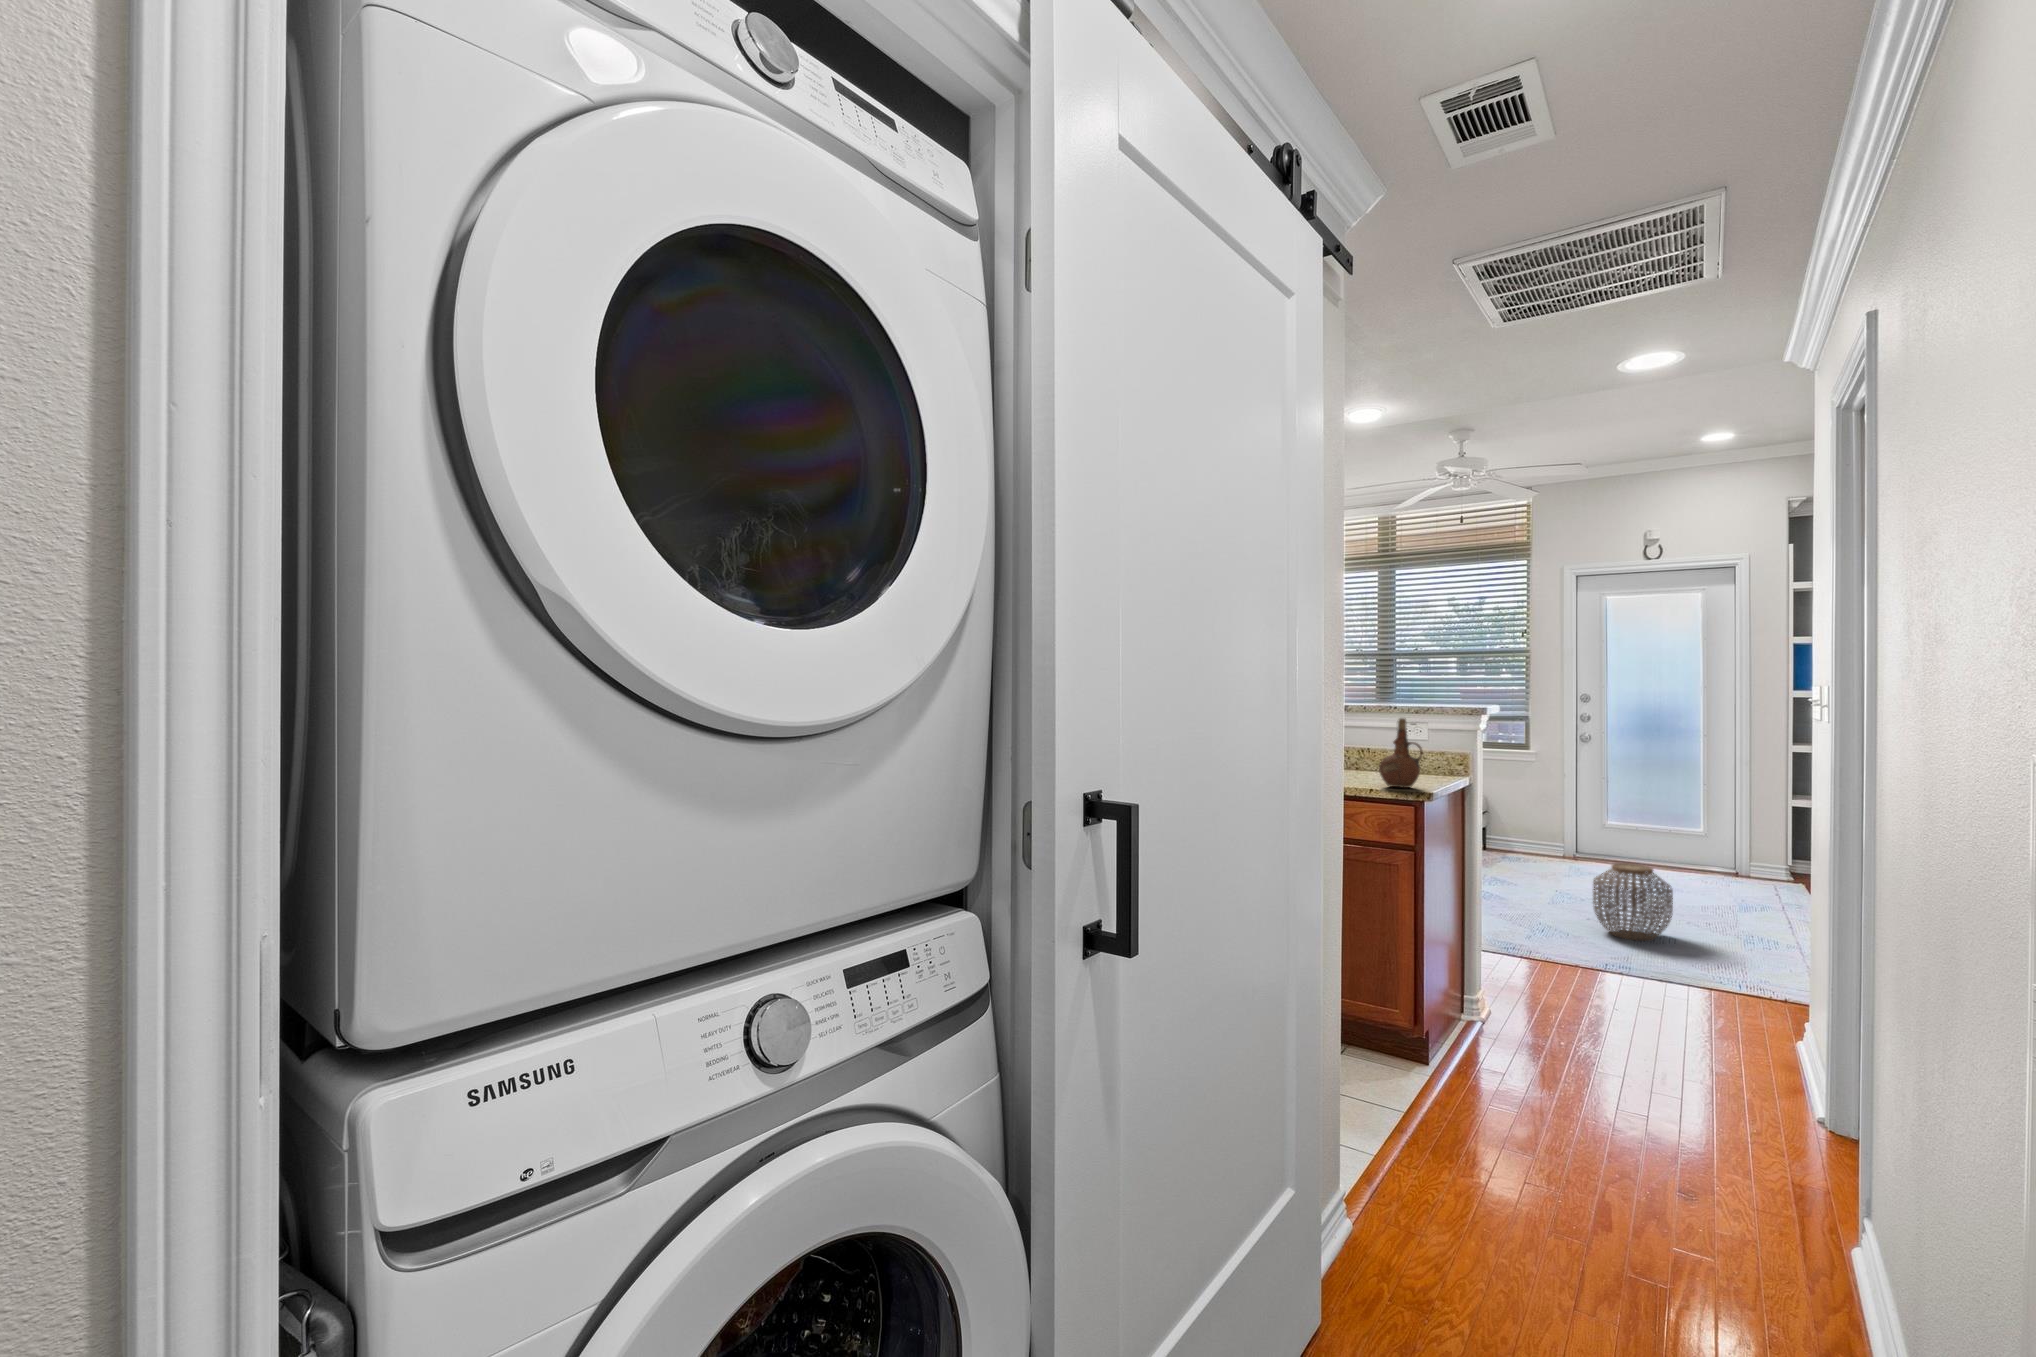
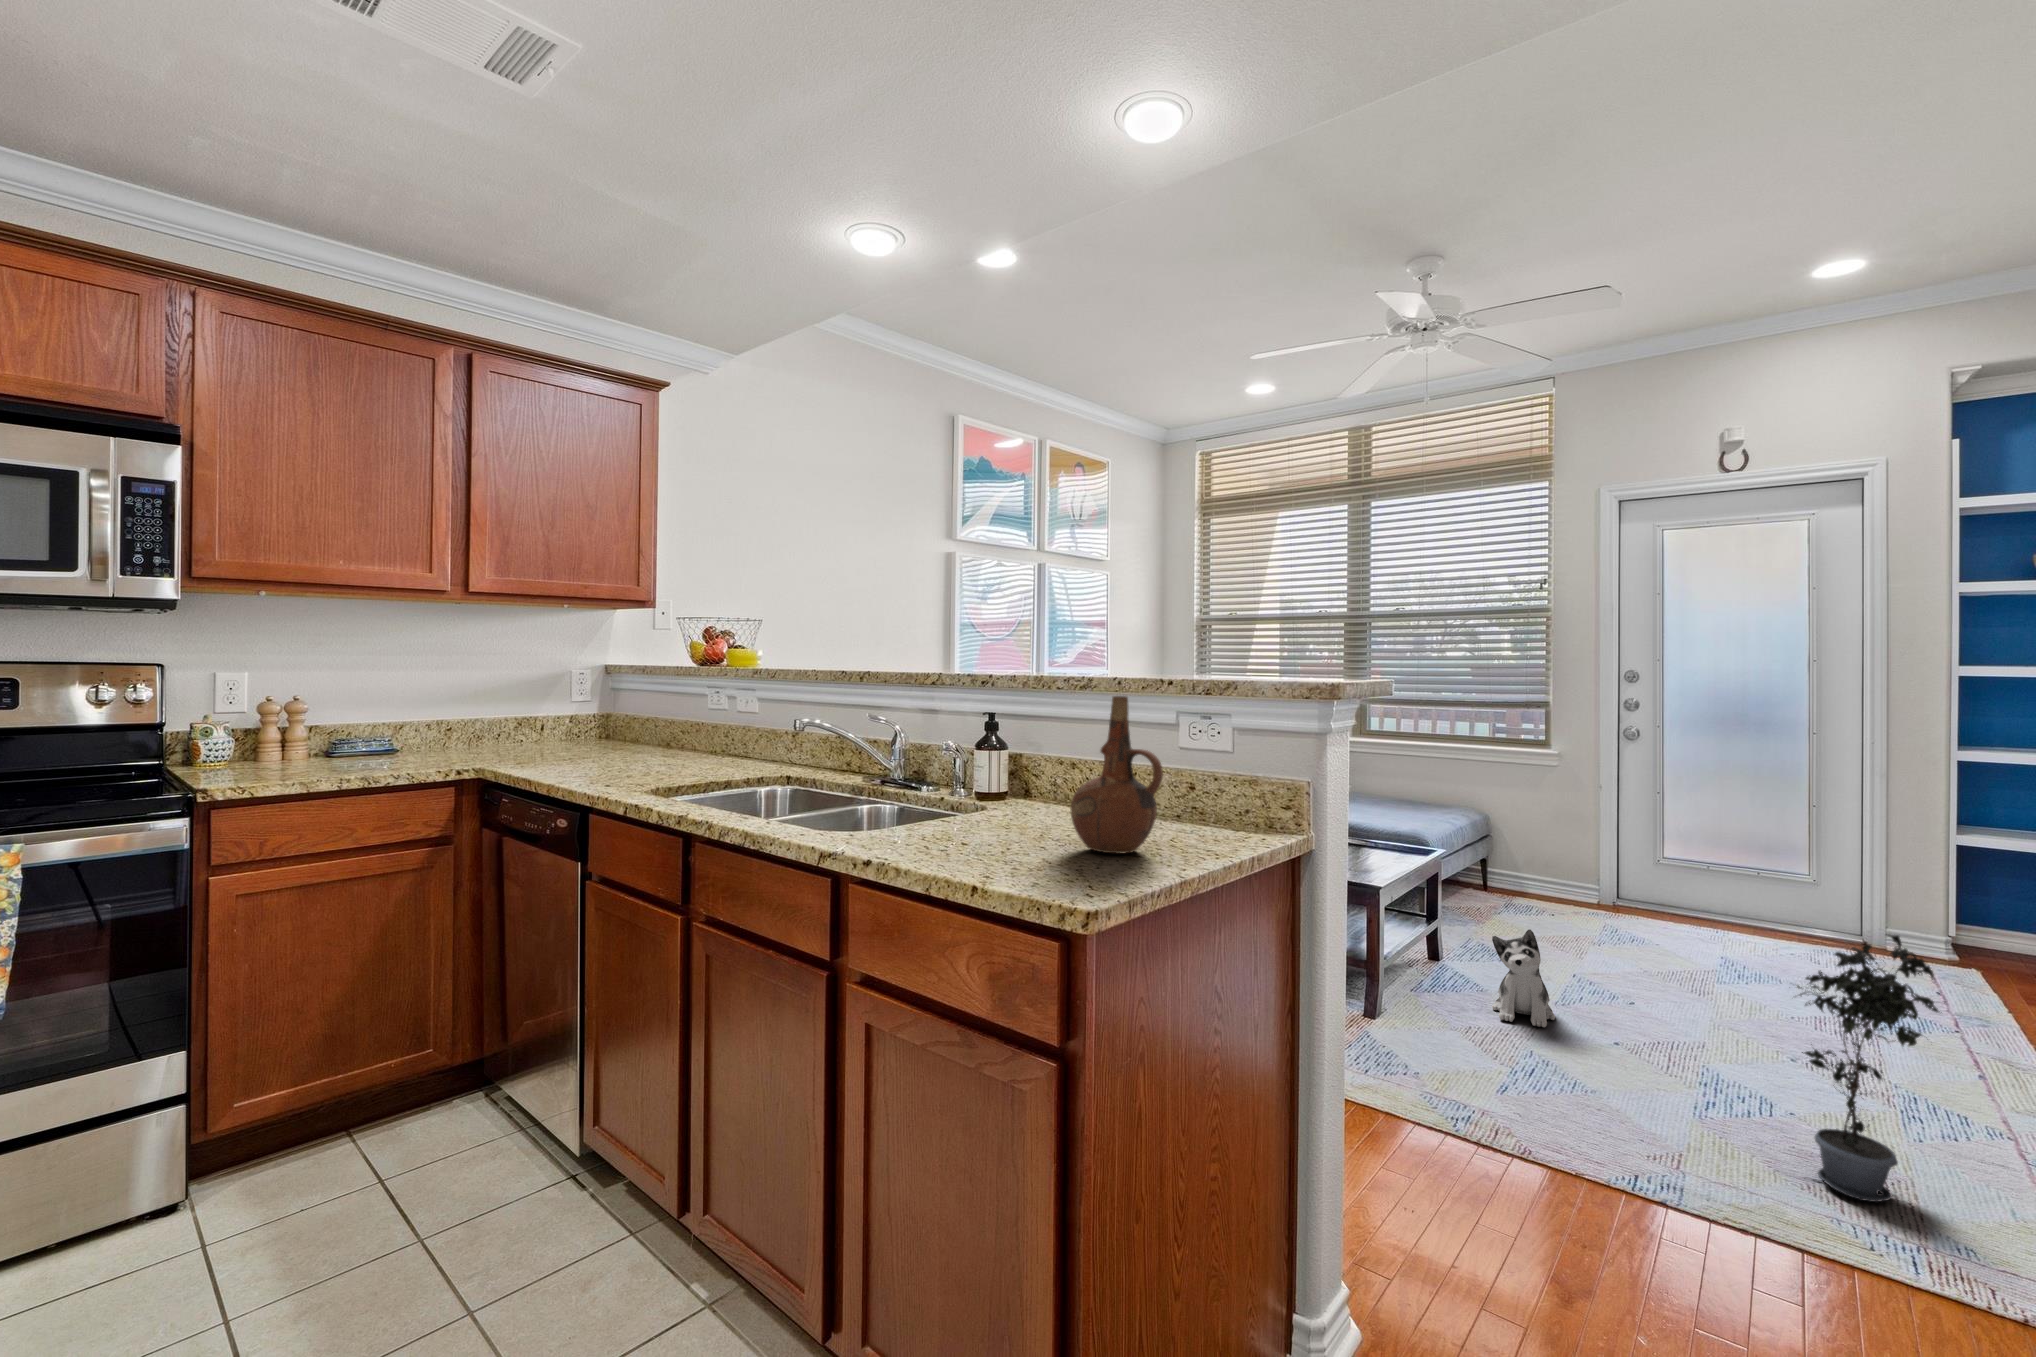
potted plant: none [1688,838,1764,976] -> present [1797,934,1939,1202]
plush toy: none [1515,857,1554,916] -> present [1492,929,1555,1027]
woven basket: present [1593,863,1673,941] -> none [1616,951,1758,1092]

